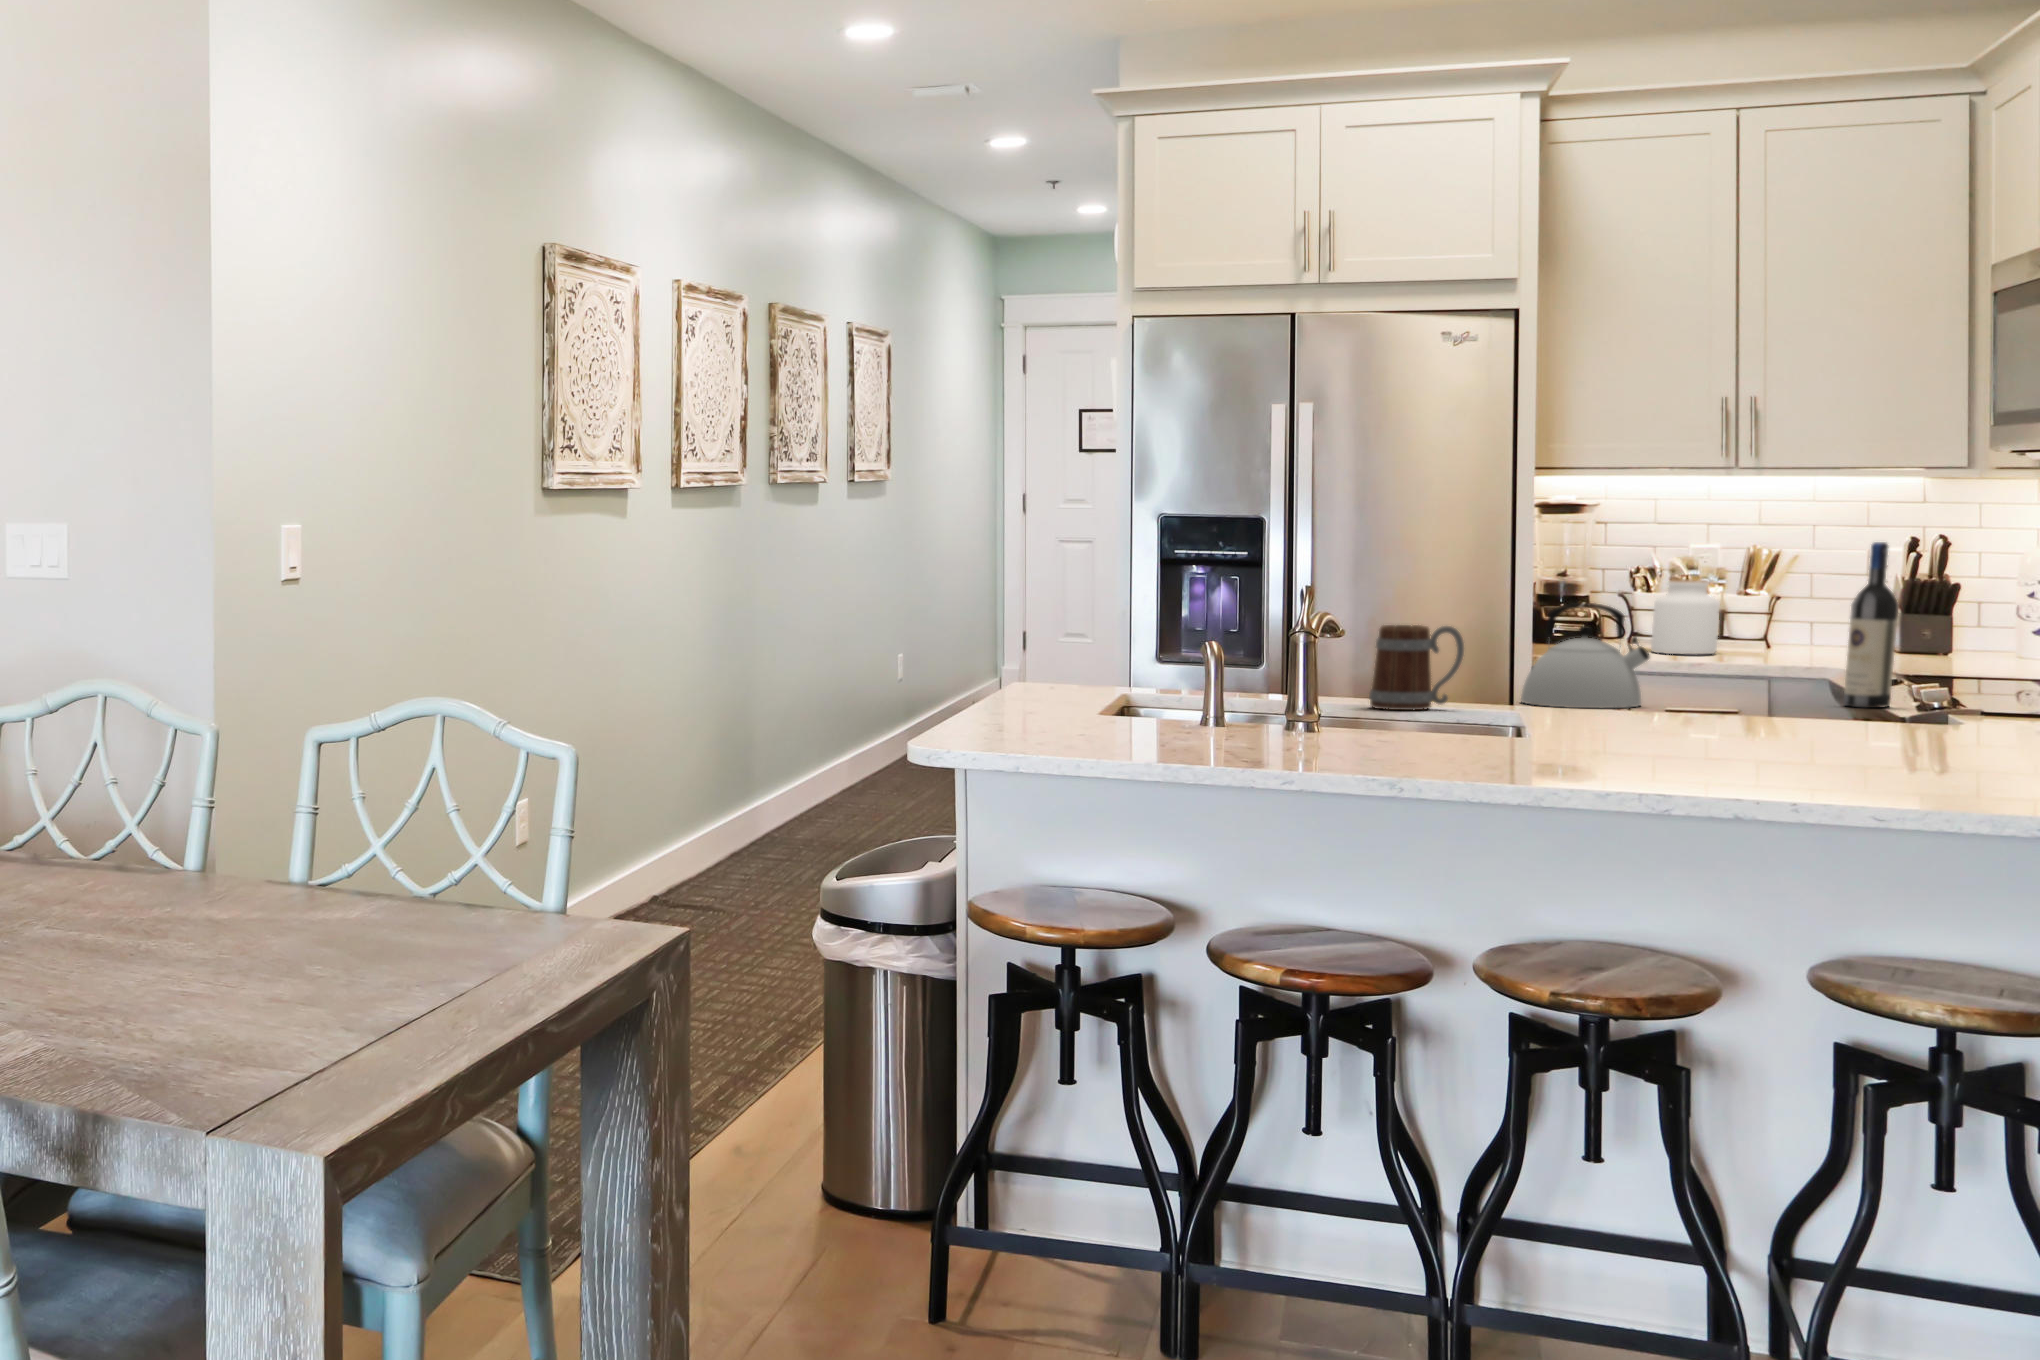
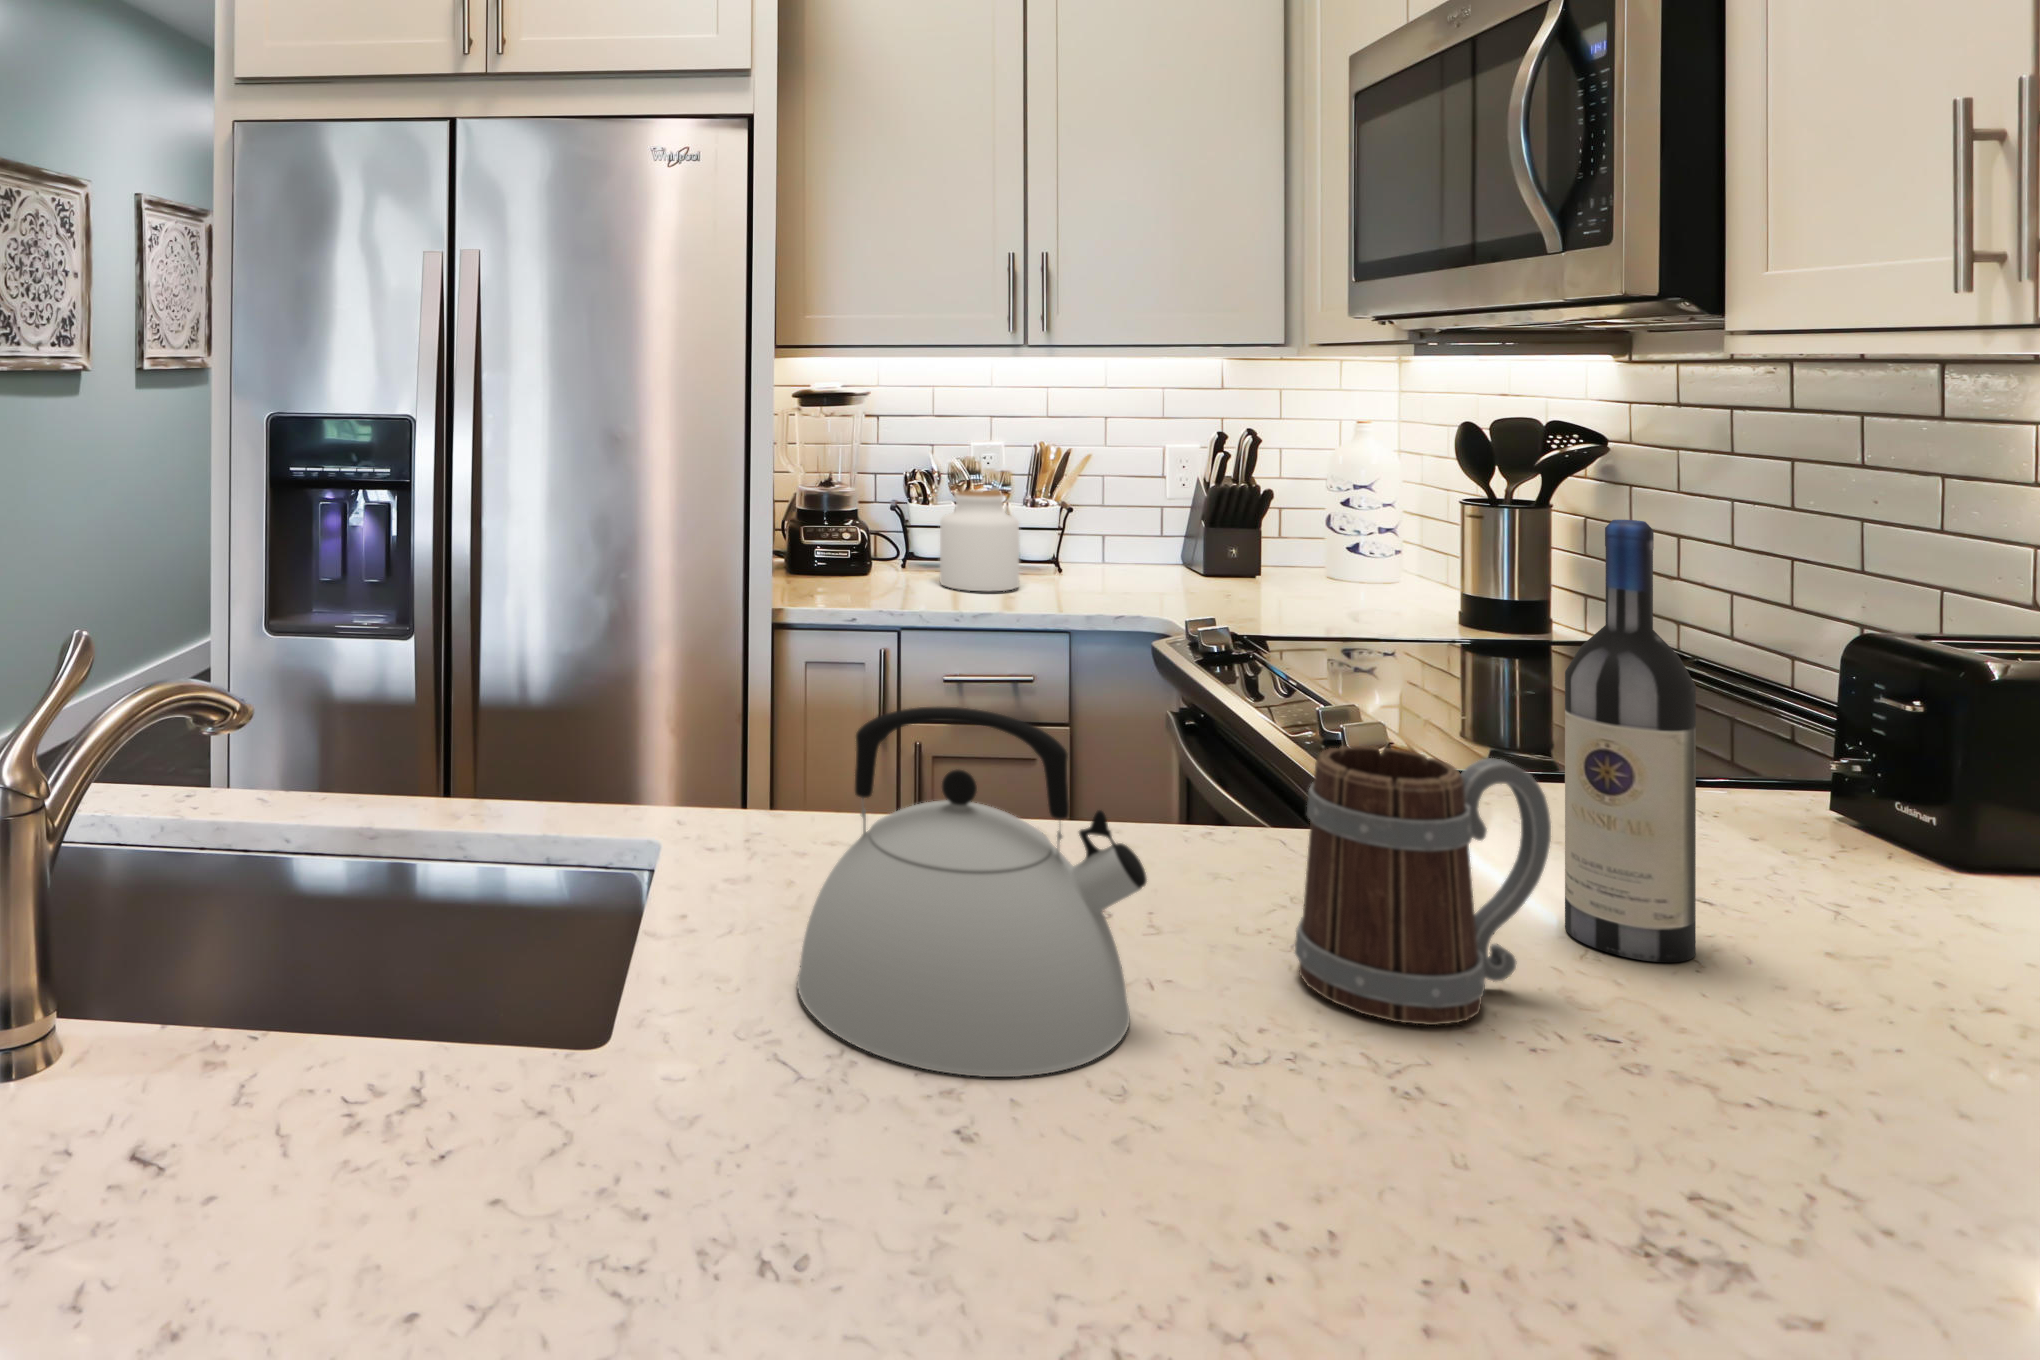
mug: present [1369,625,1464,710] -> present [1295,746,1551,1025]

